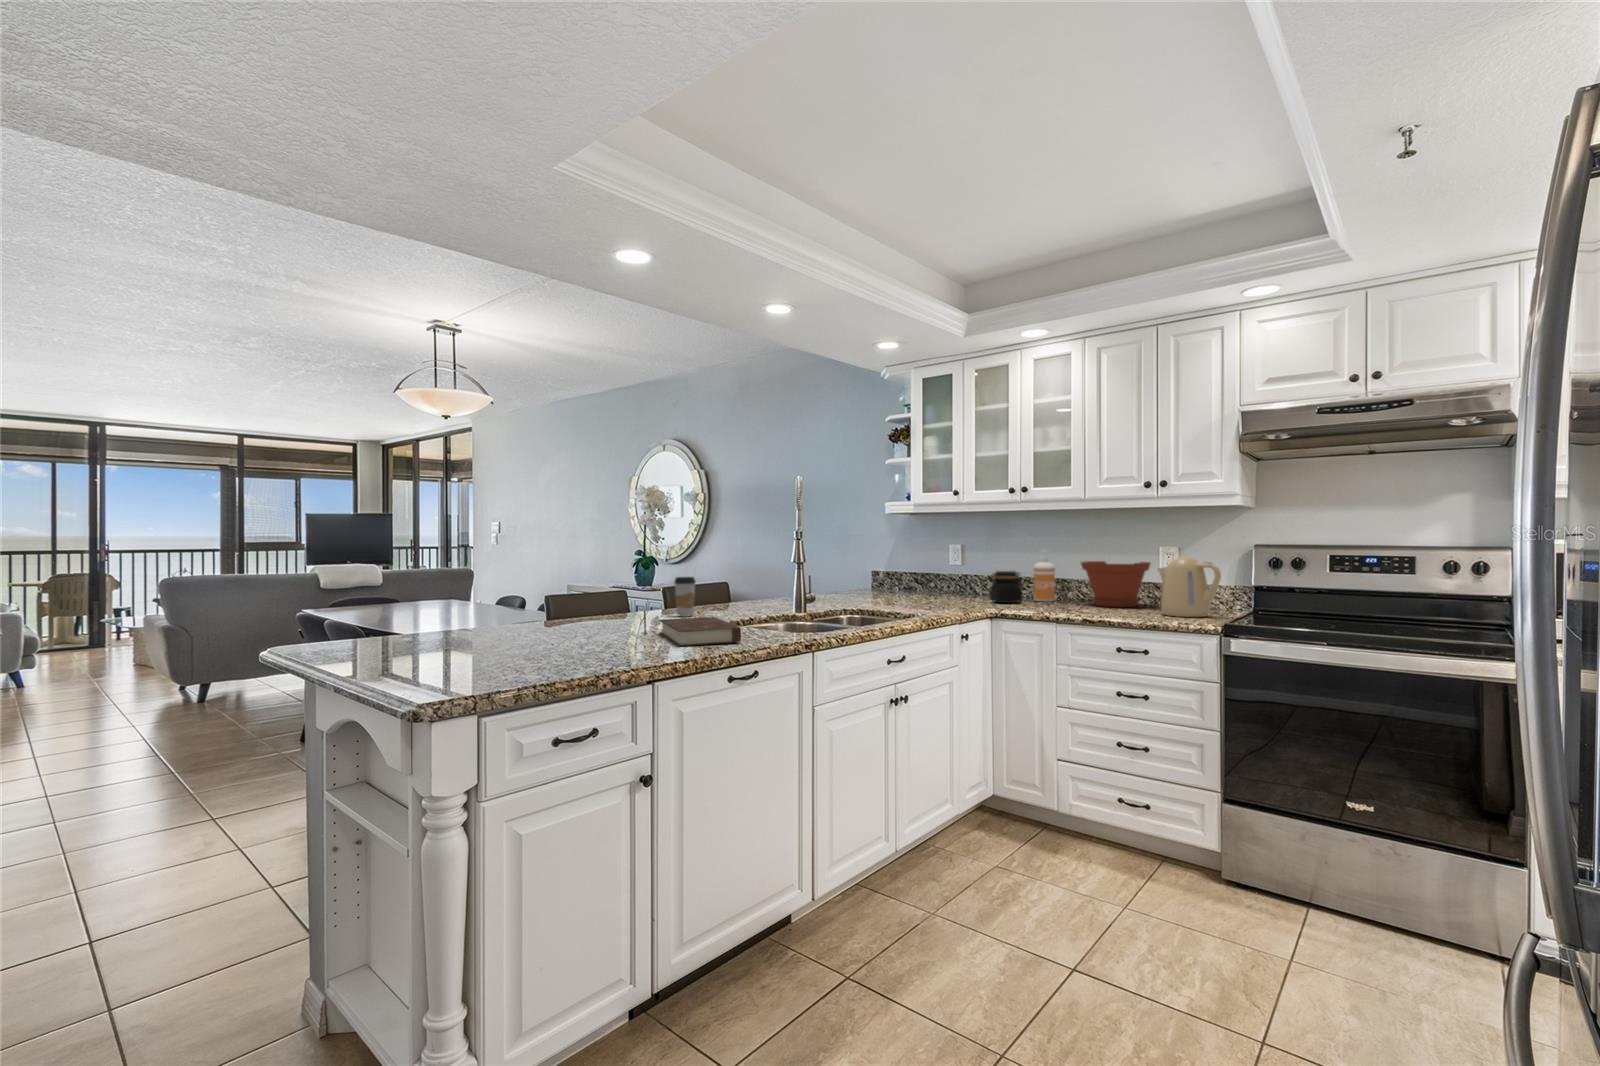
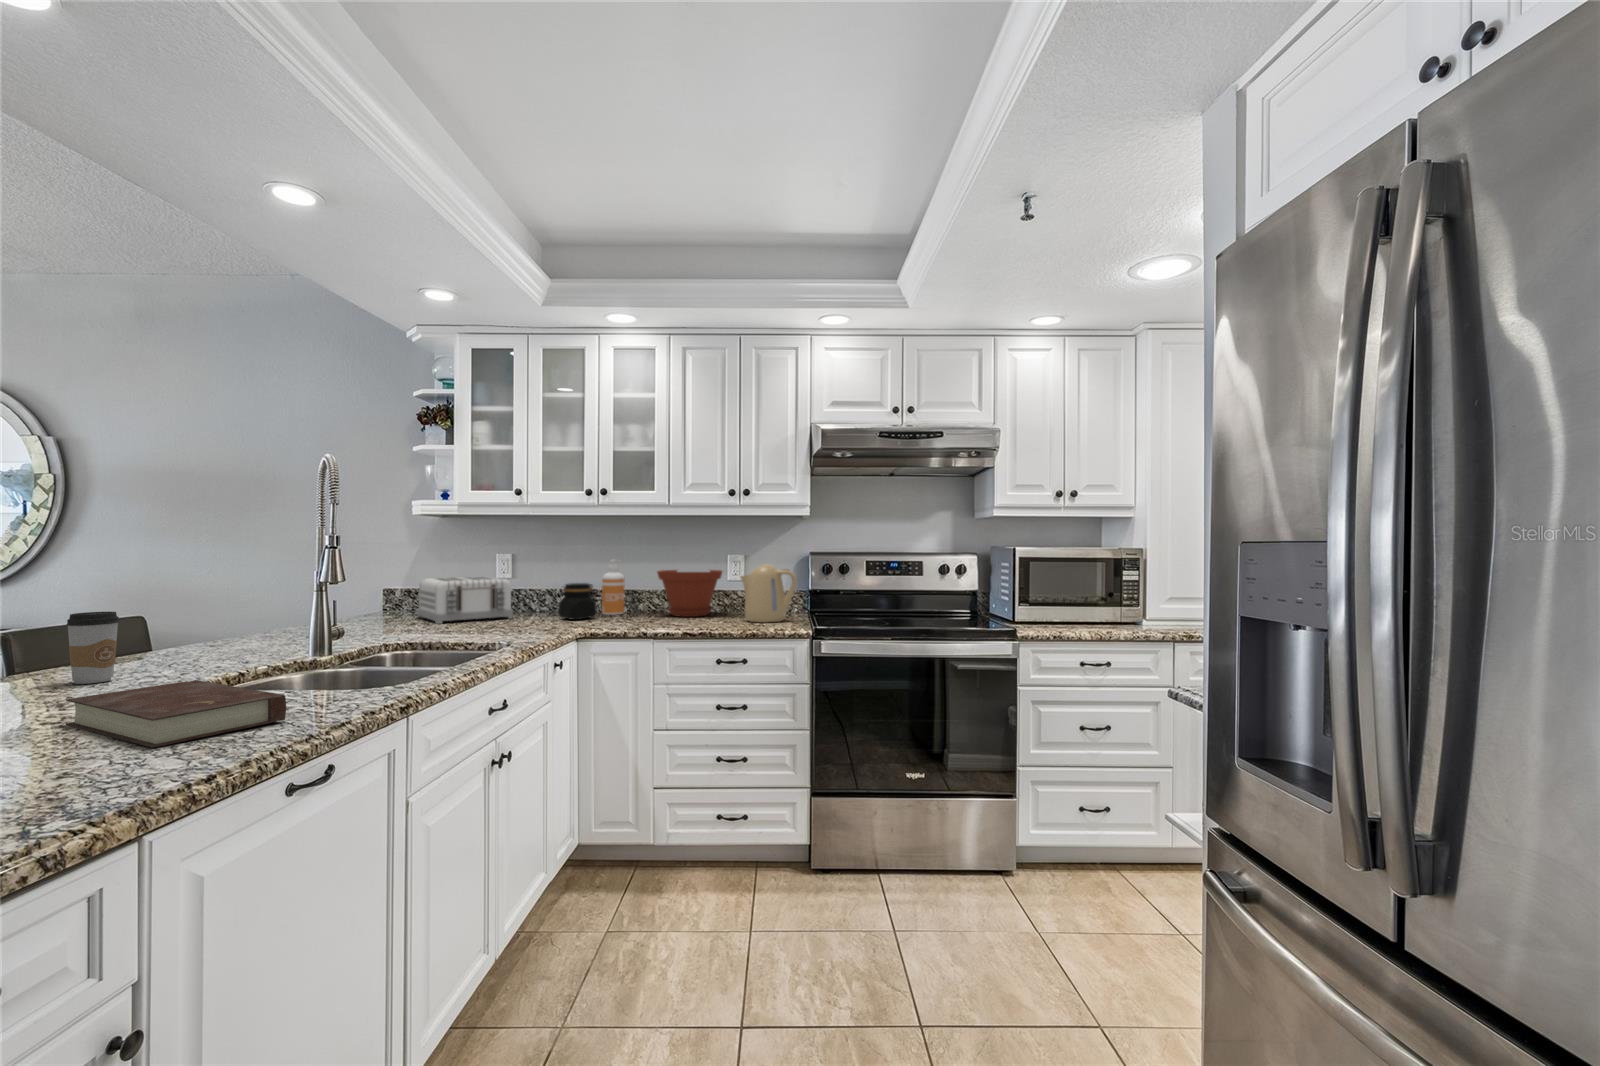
toaster: none [890,563,956,600] -> present [417,576,513,624]

